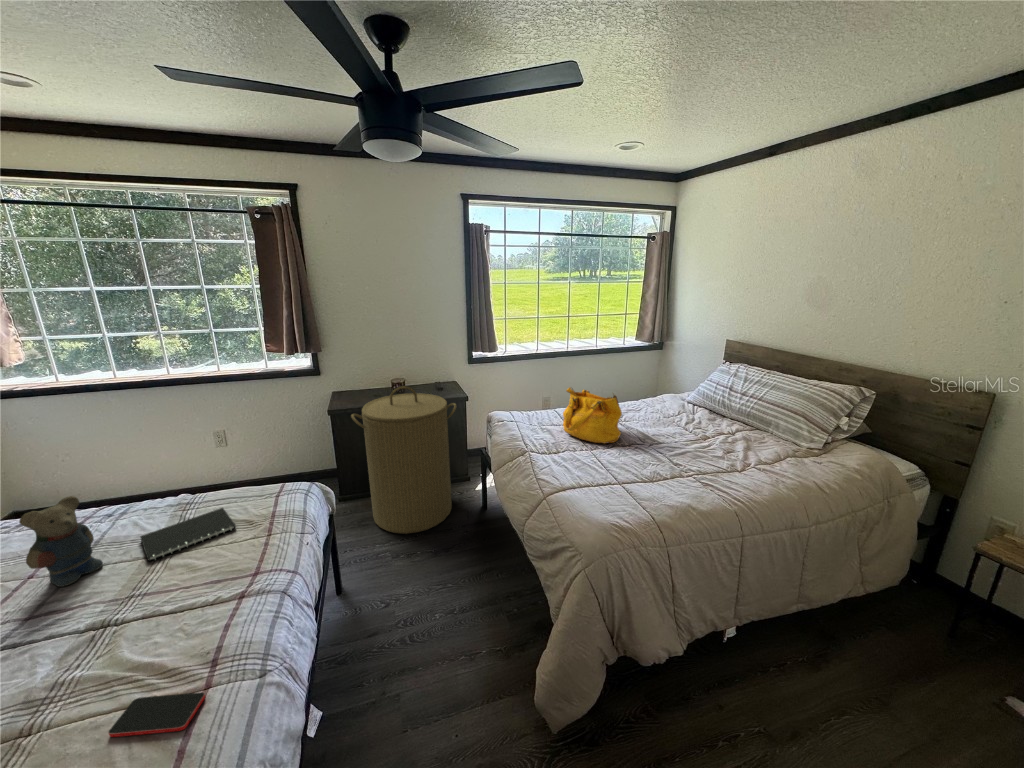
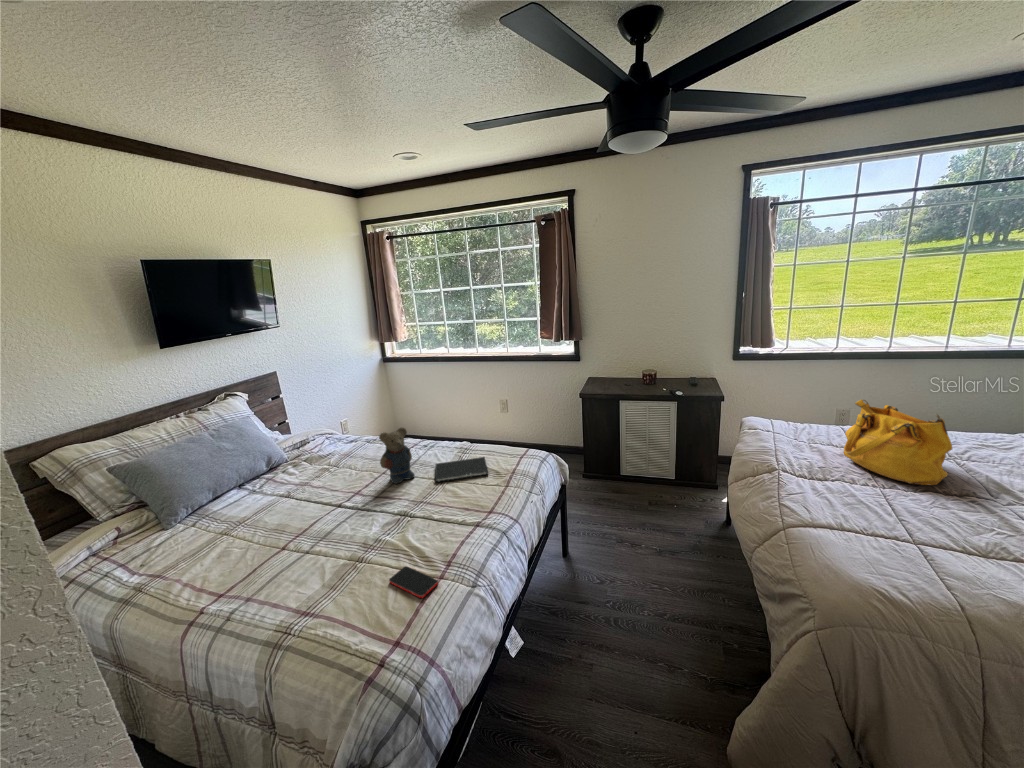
laundry hamper: present [351,386,456,534] -> none [596,378,704,526]

